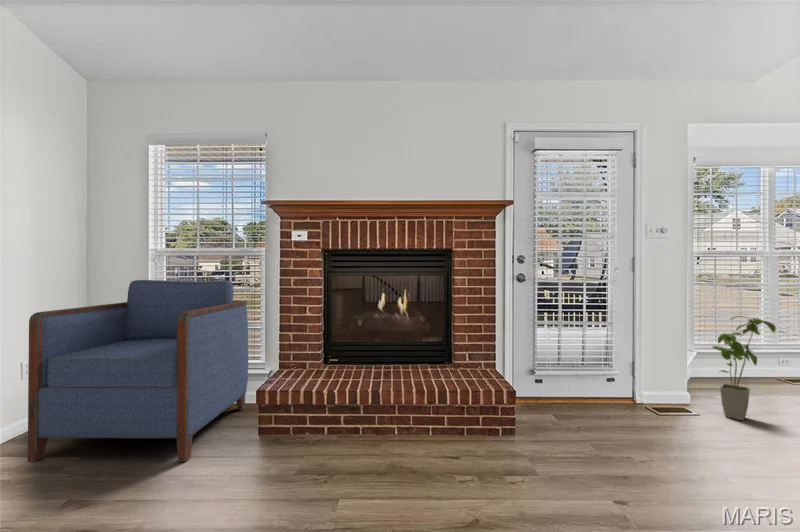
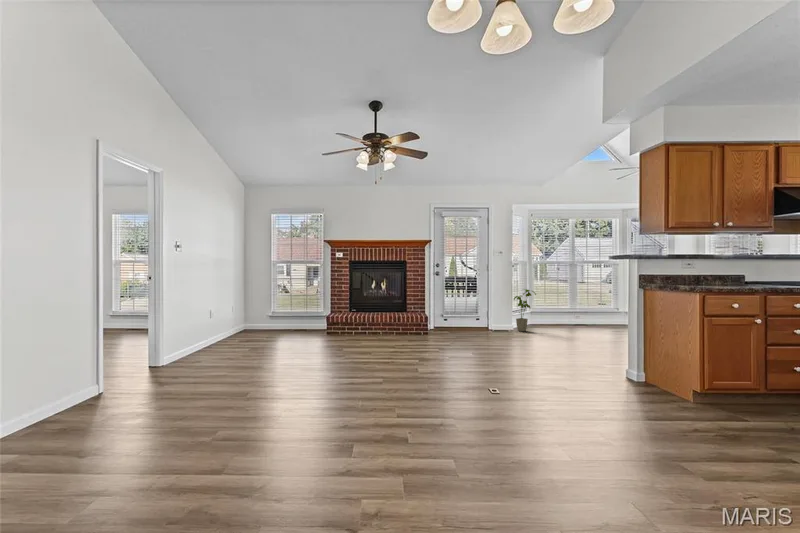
armchair: present [28,280,248,462] -> none [251,274,317,337]

